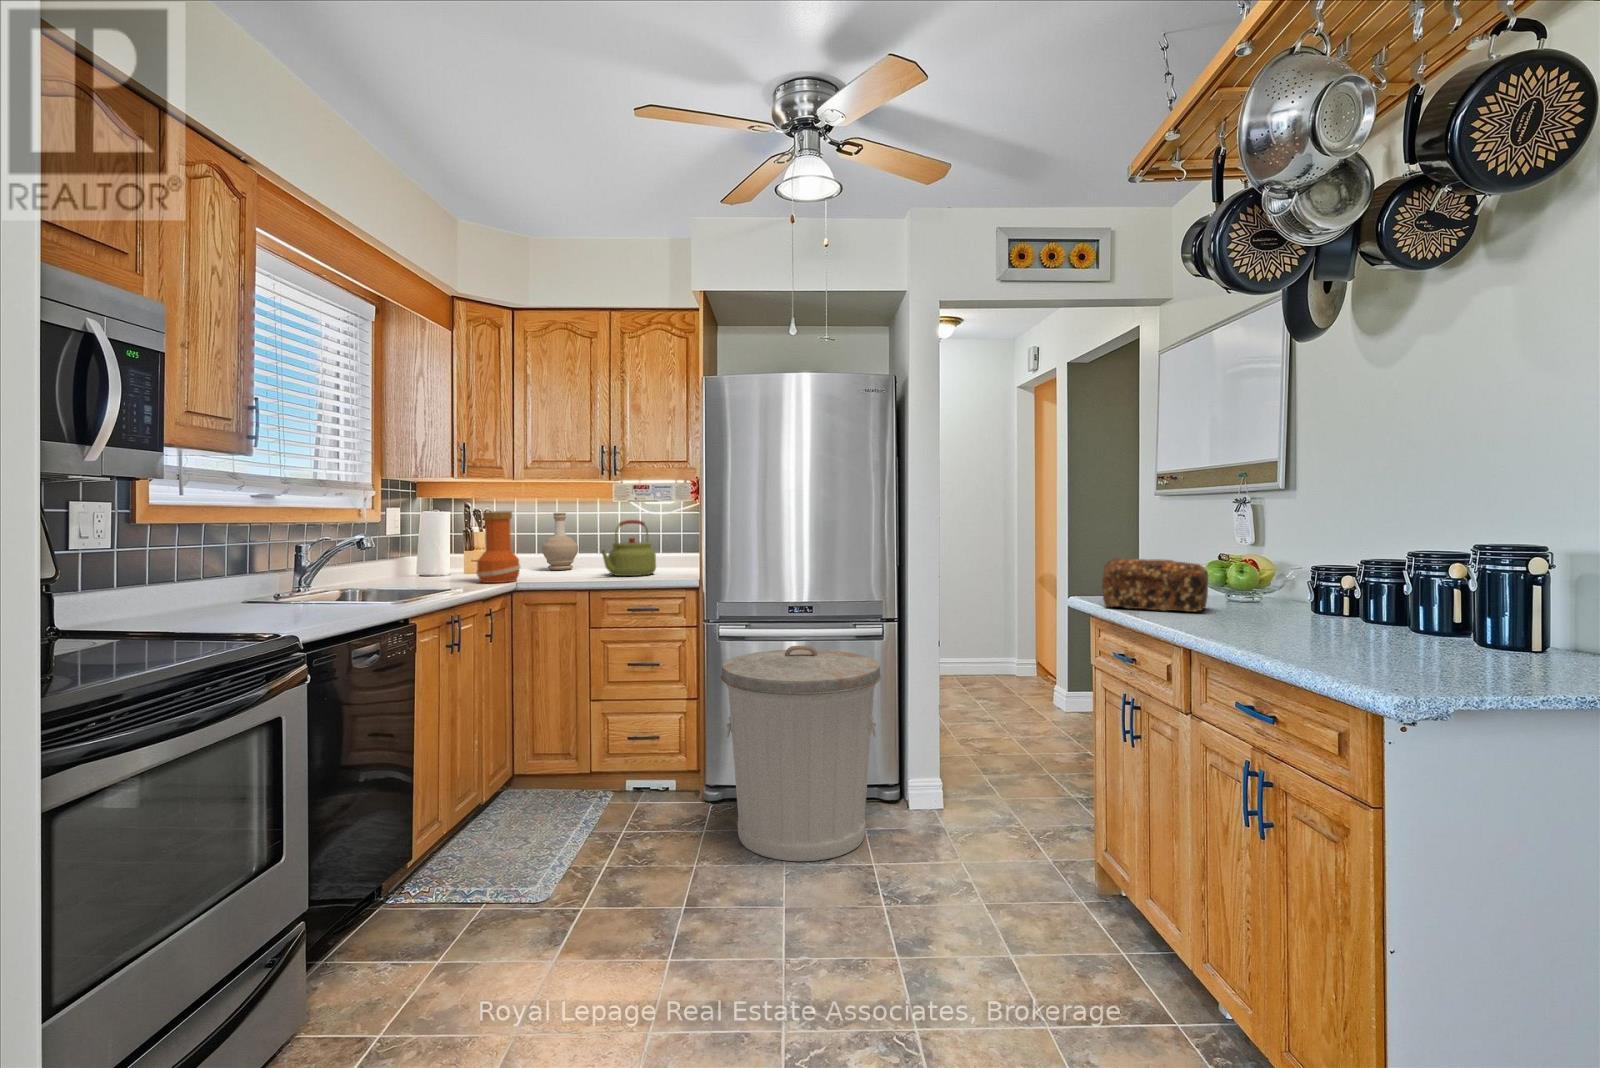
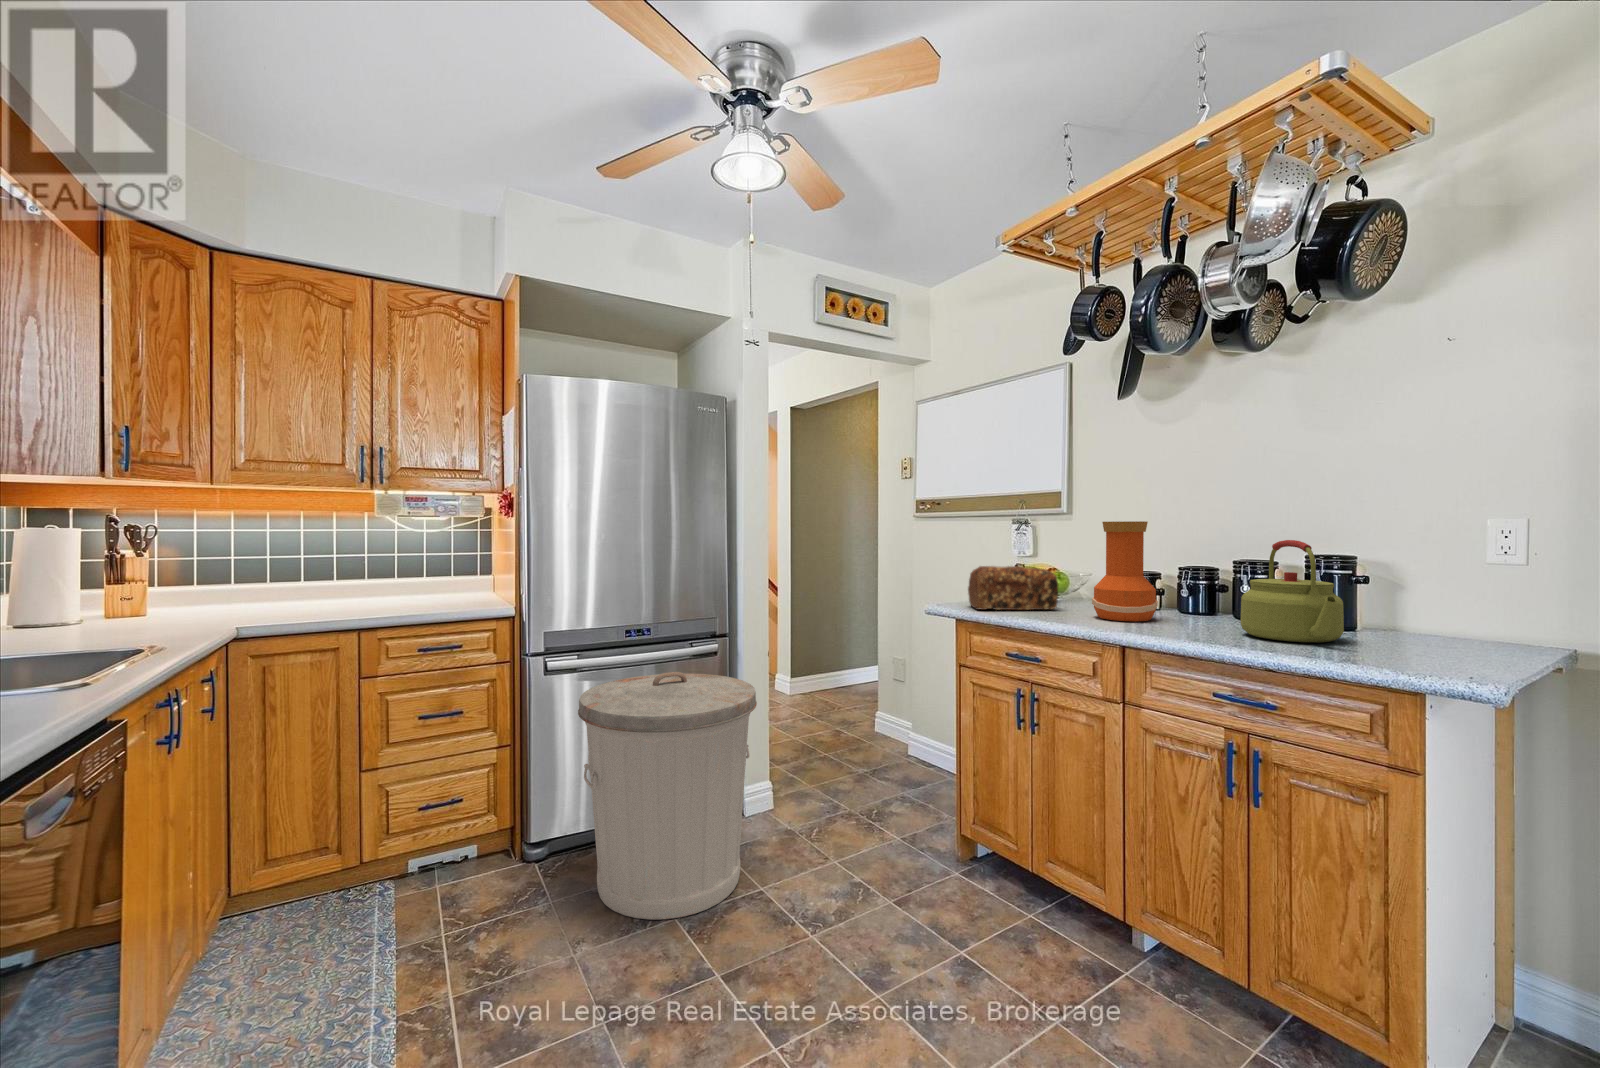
vase: present [477,511,520,583] -> present [1092,521,1158,621]
bottle: present [542,513,578,570] -> none [245,530,302,605]
kettle: present [602,520,656,576] -> present [1241,540,1344,643]

